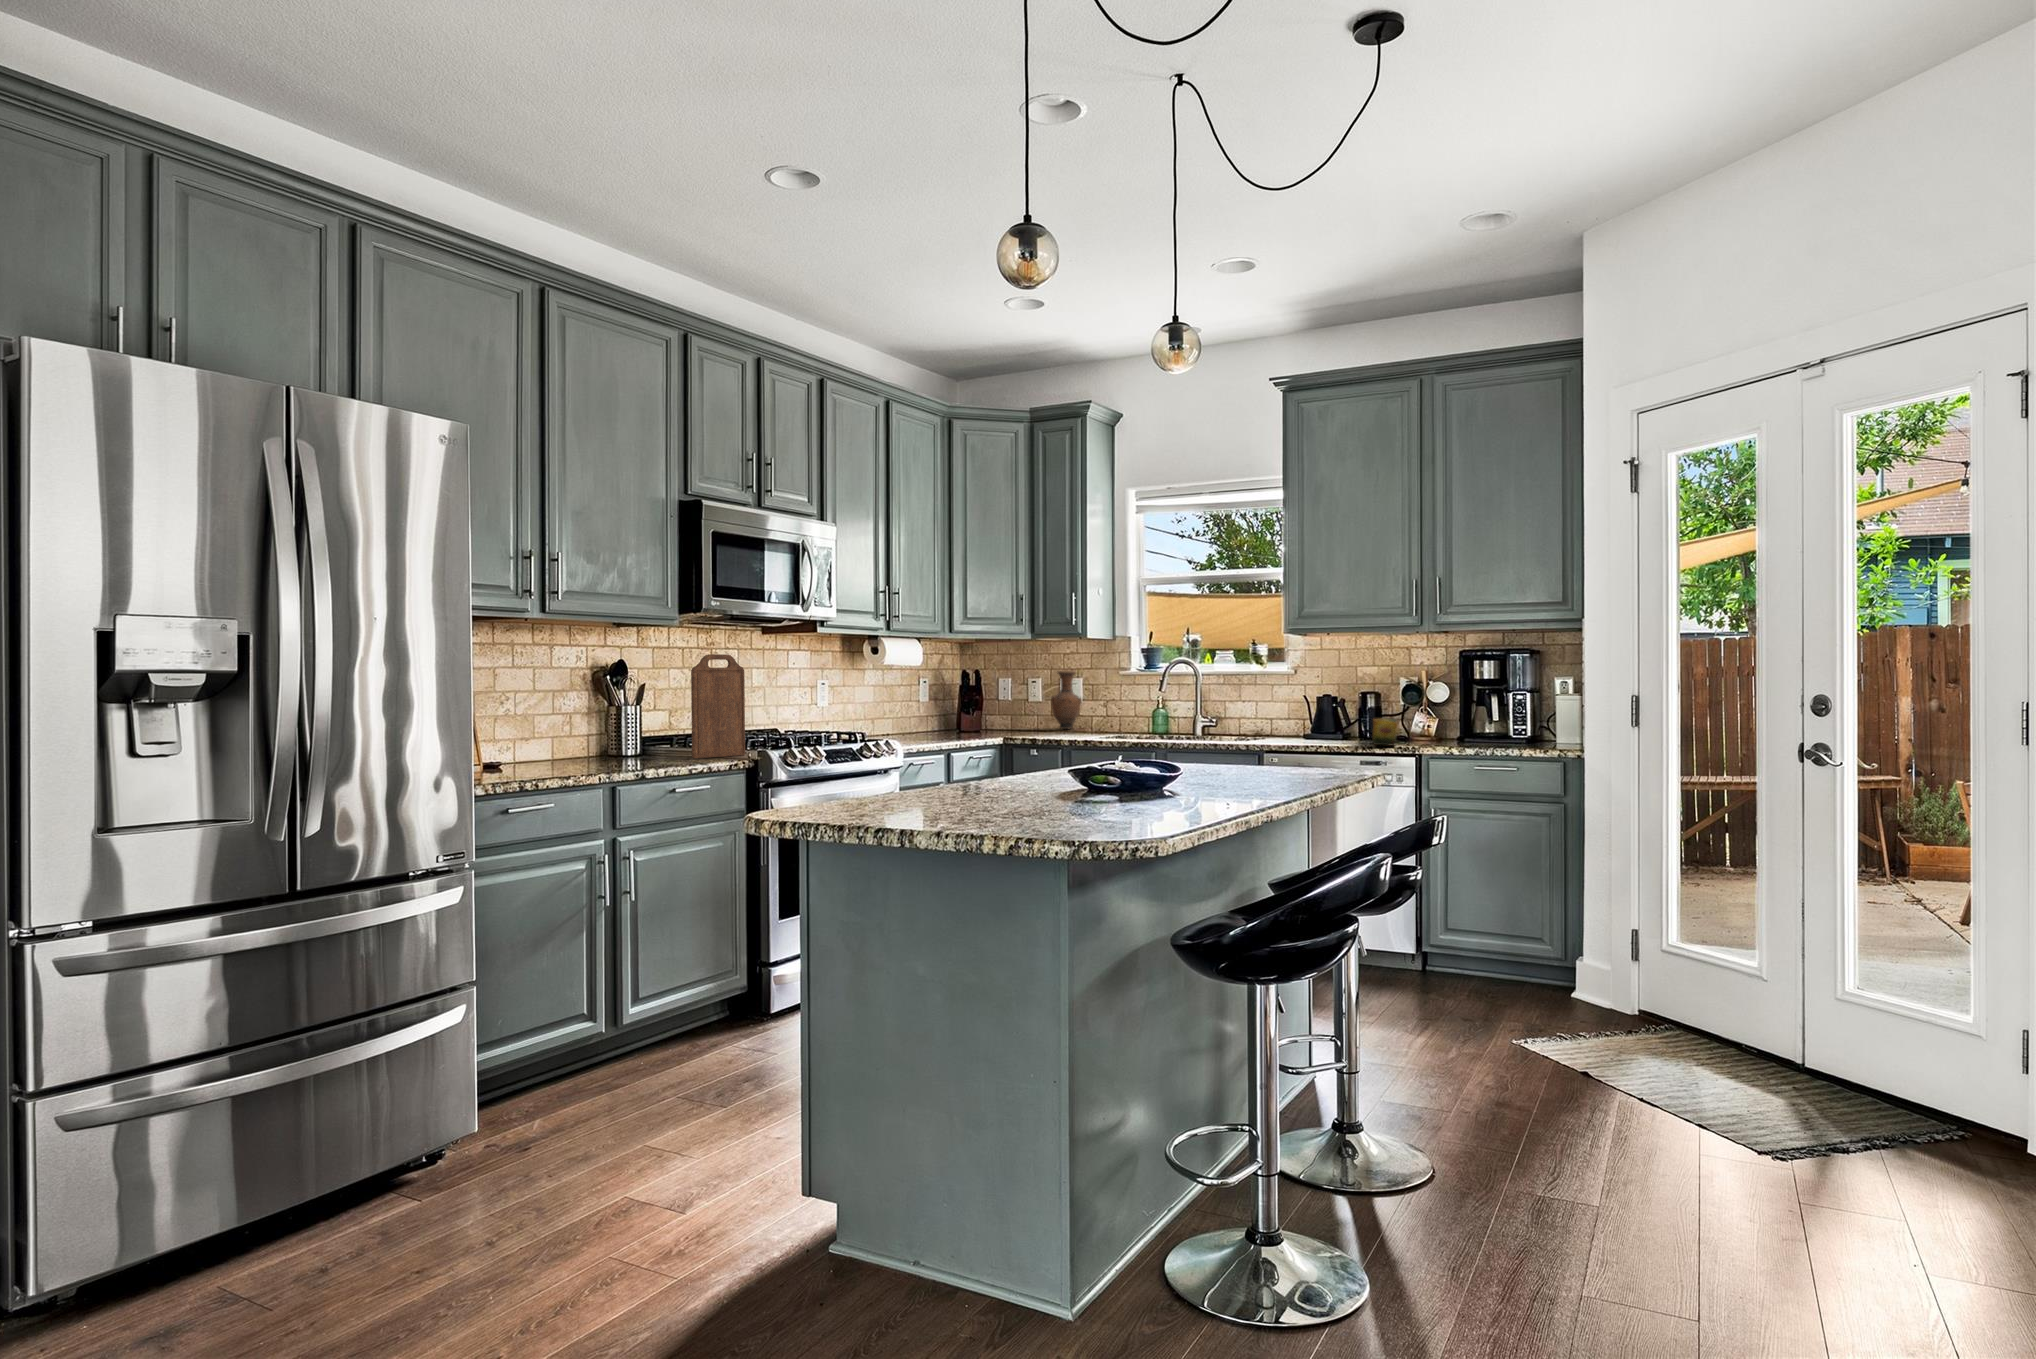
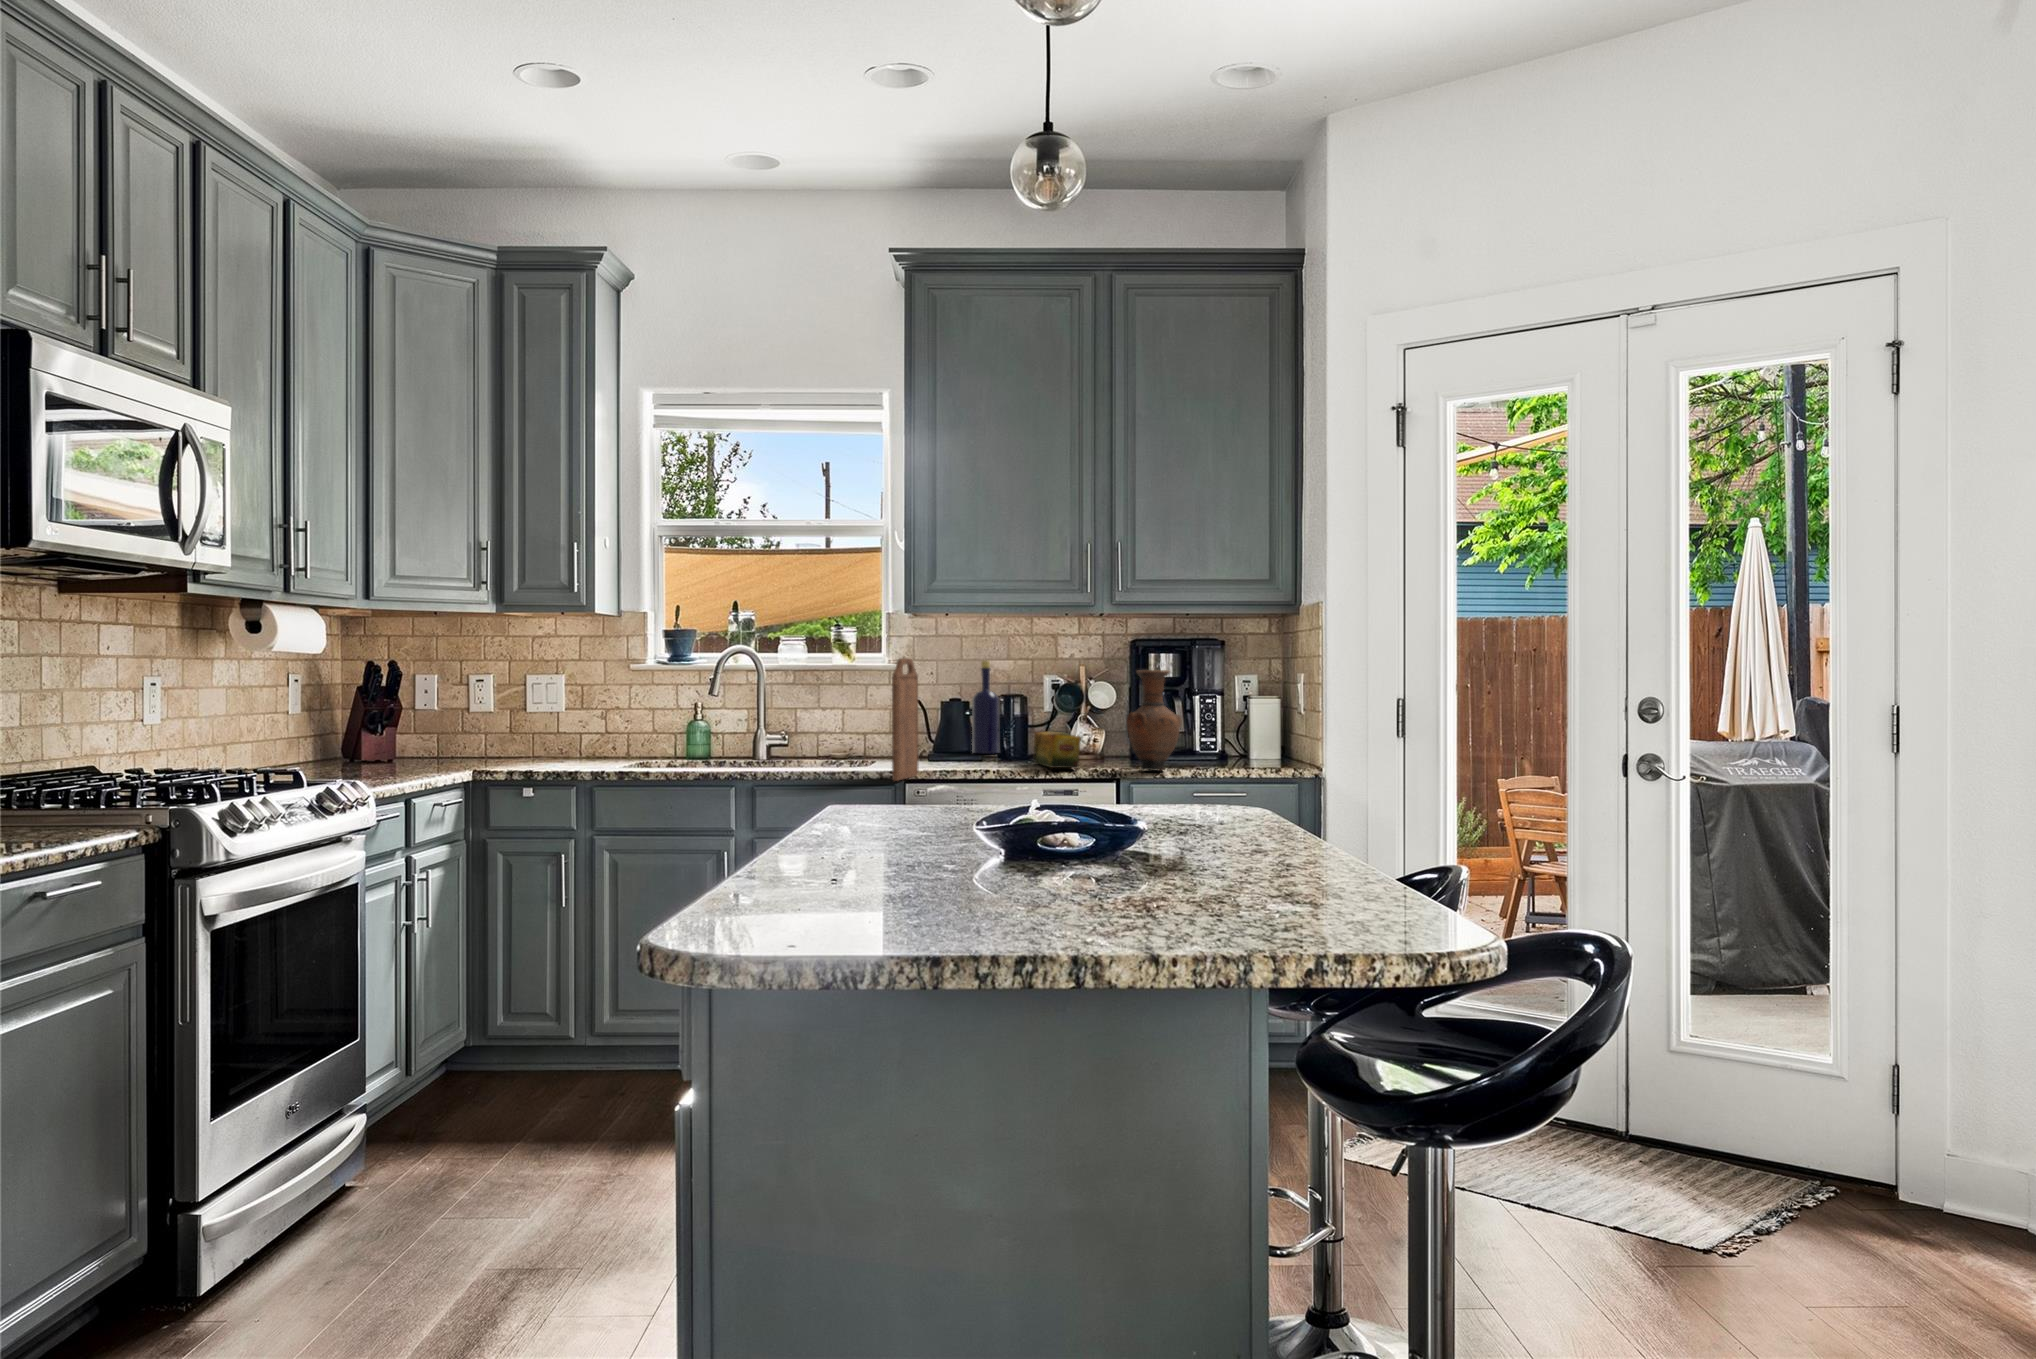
cutting board: present [691,654,745,758] -> present [892,658,918,781]
bottle: none [1343,667,1363,734] -> present [972,660,1000,753]
vase: present [1051,671,1082,729] -> present [1126,670,1181,771]

